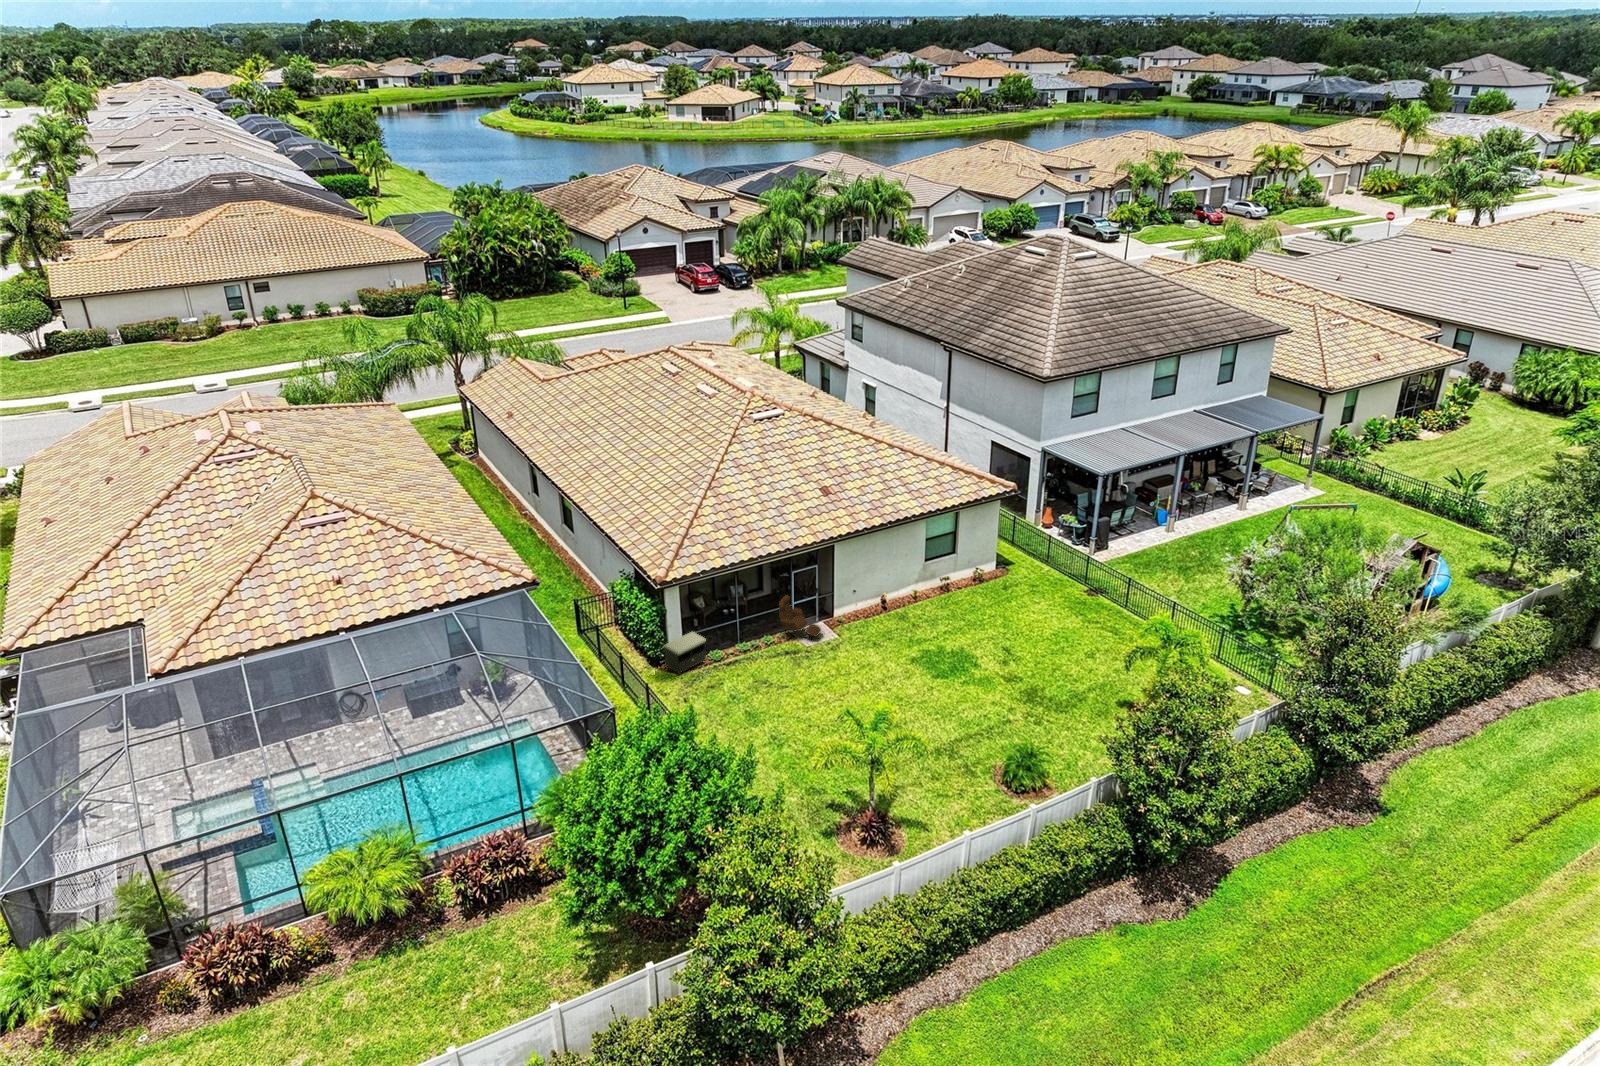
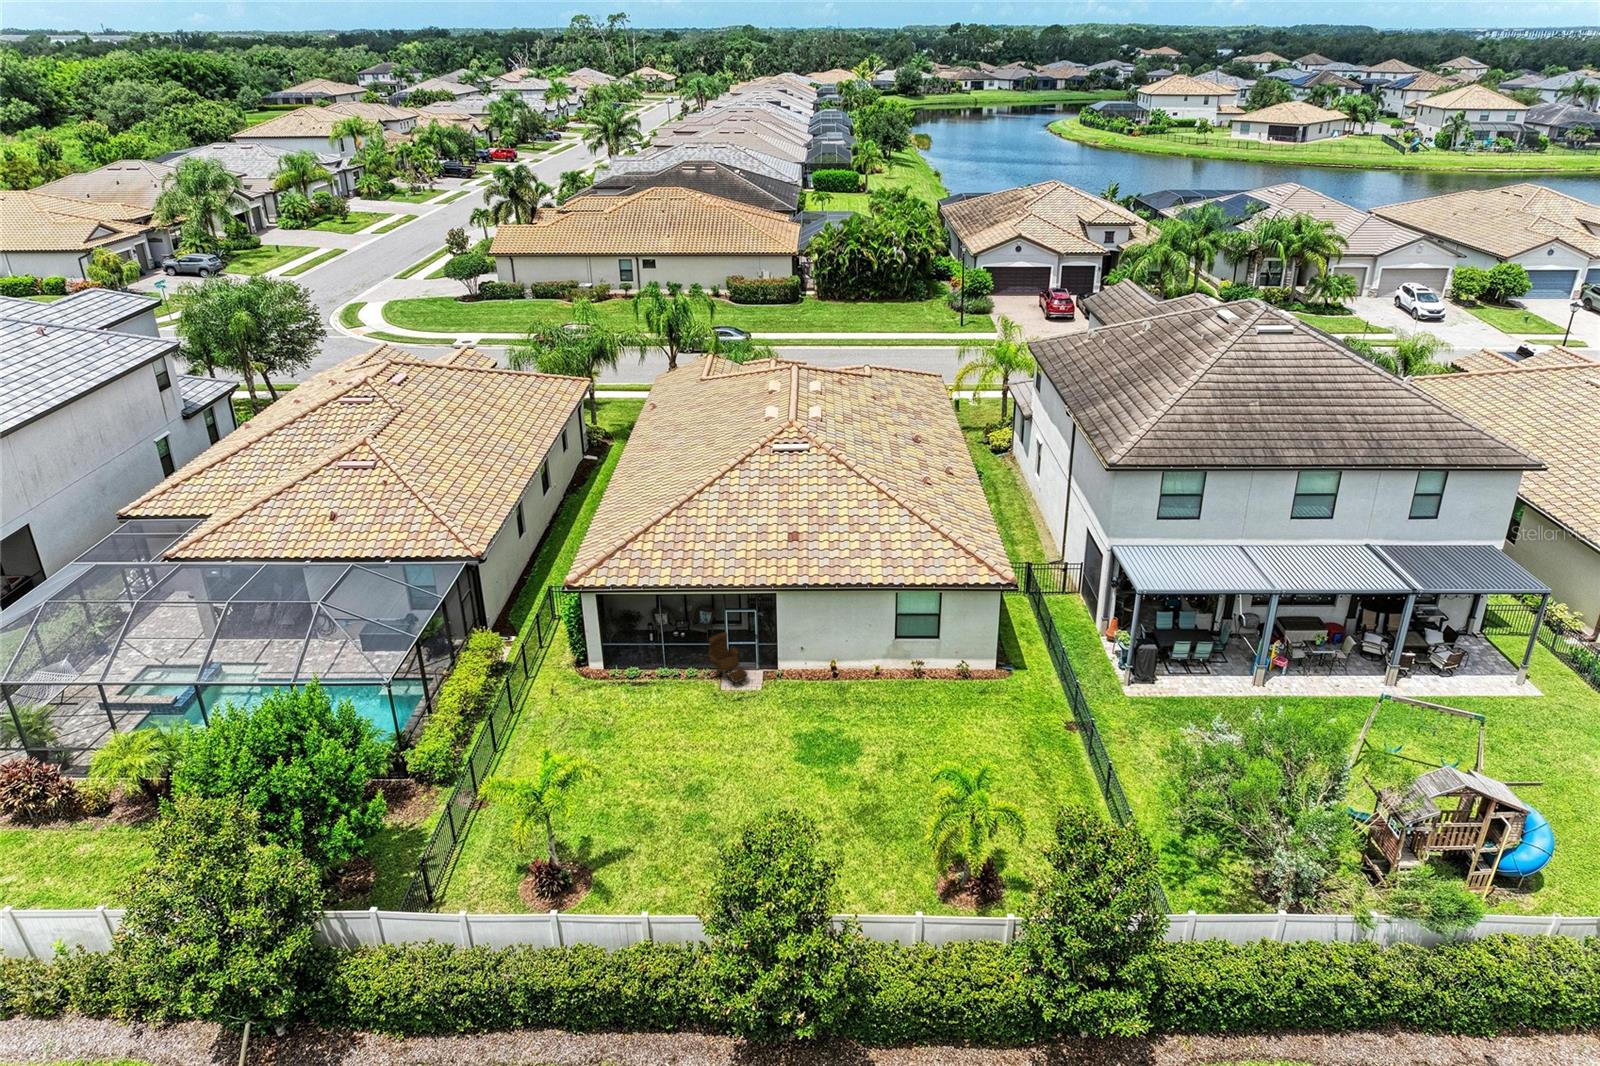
storage bench: present [664,632,706,674] -> none [582,642,622,678]

